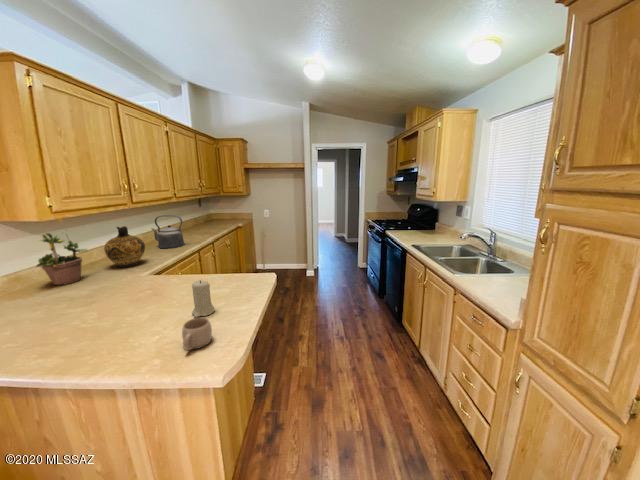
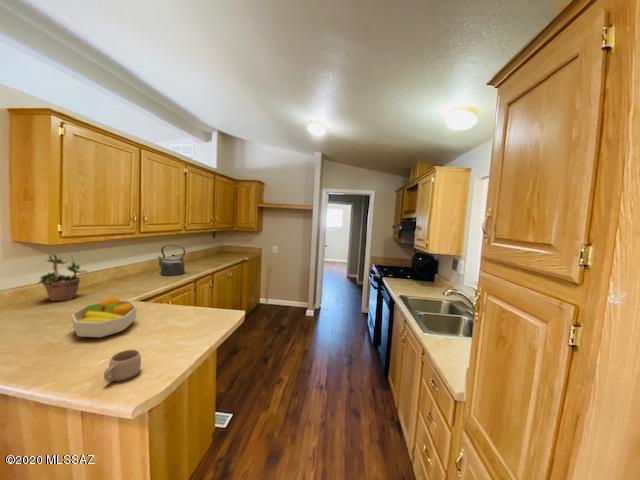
ceramic jug: present [104,226,145,267] -> none [104,253,142,290]
fruit bowl: none [103,271,169,314] -> present [72,296,137,337]
candle: present [192,280,215,317] -> none [140,312,163,348]

